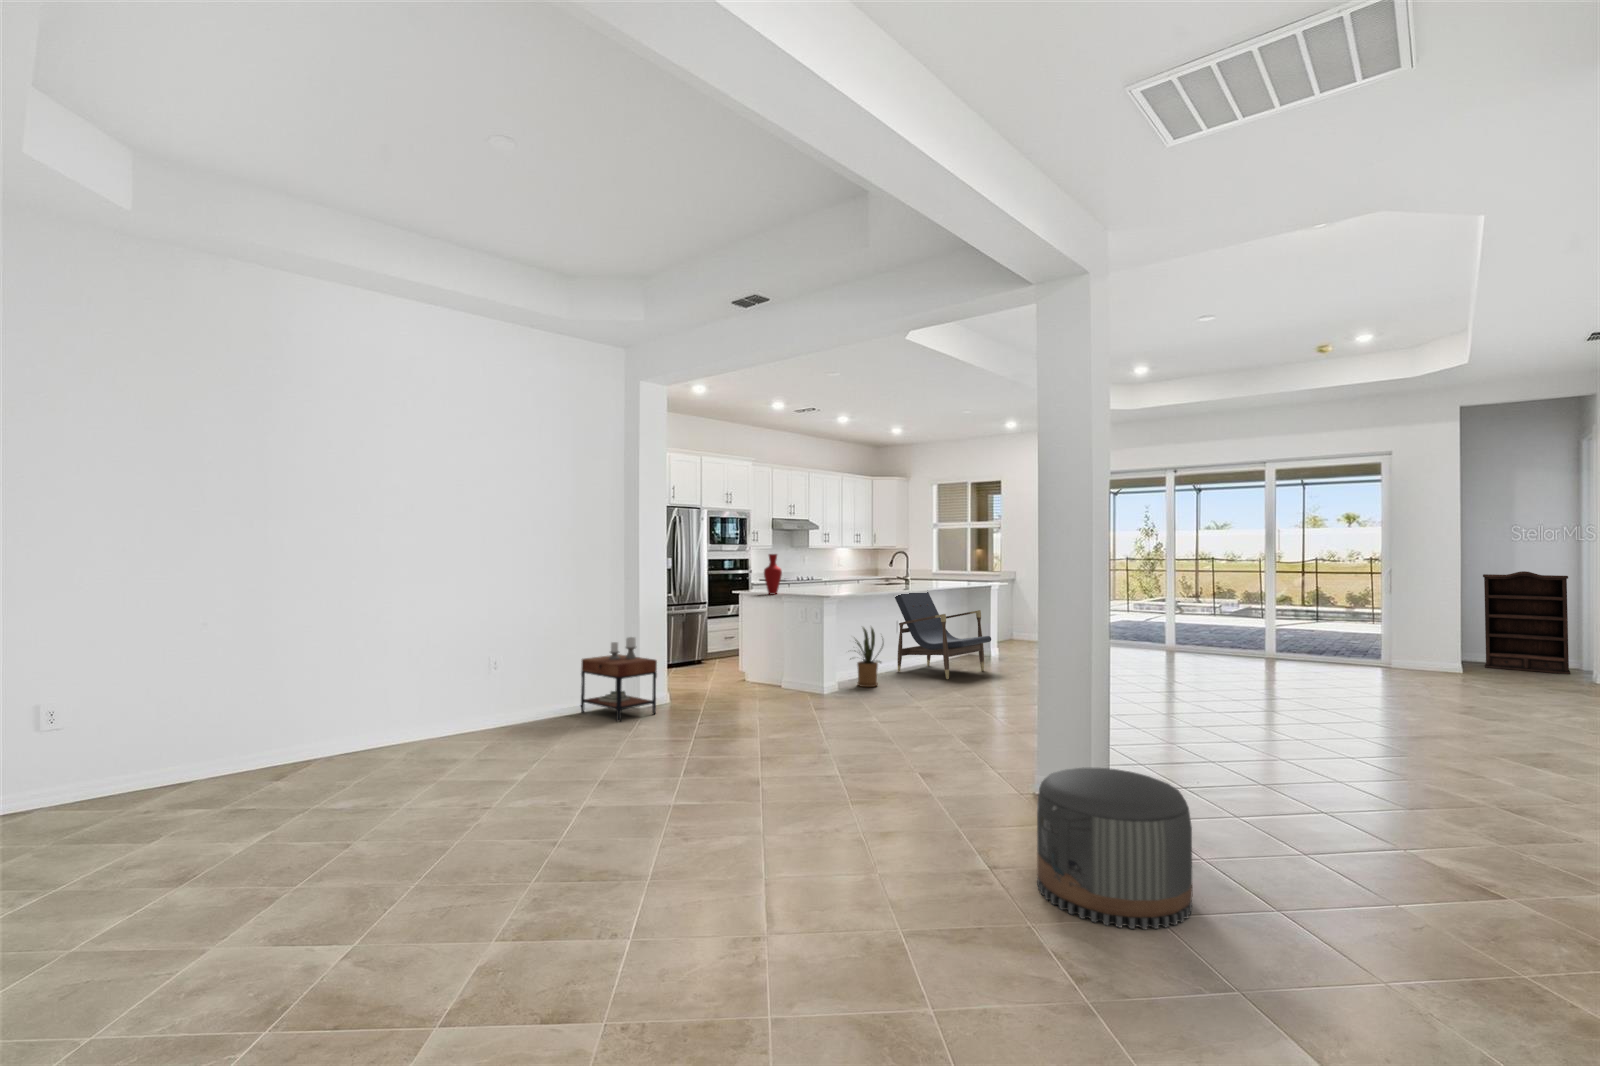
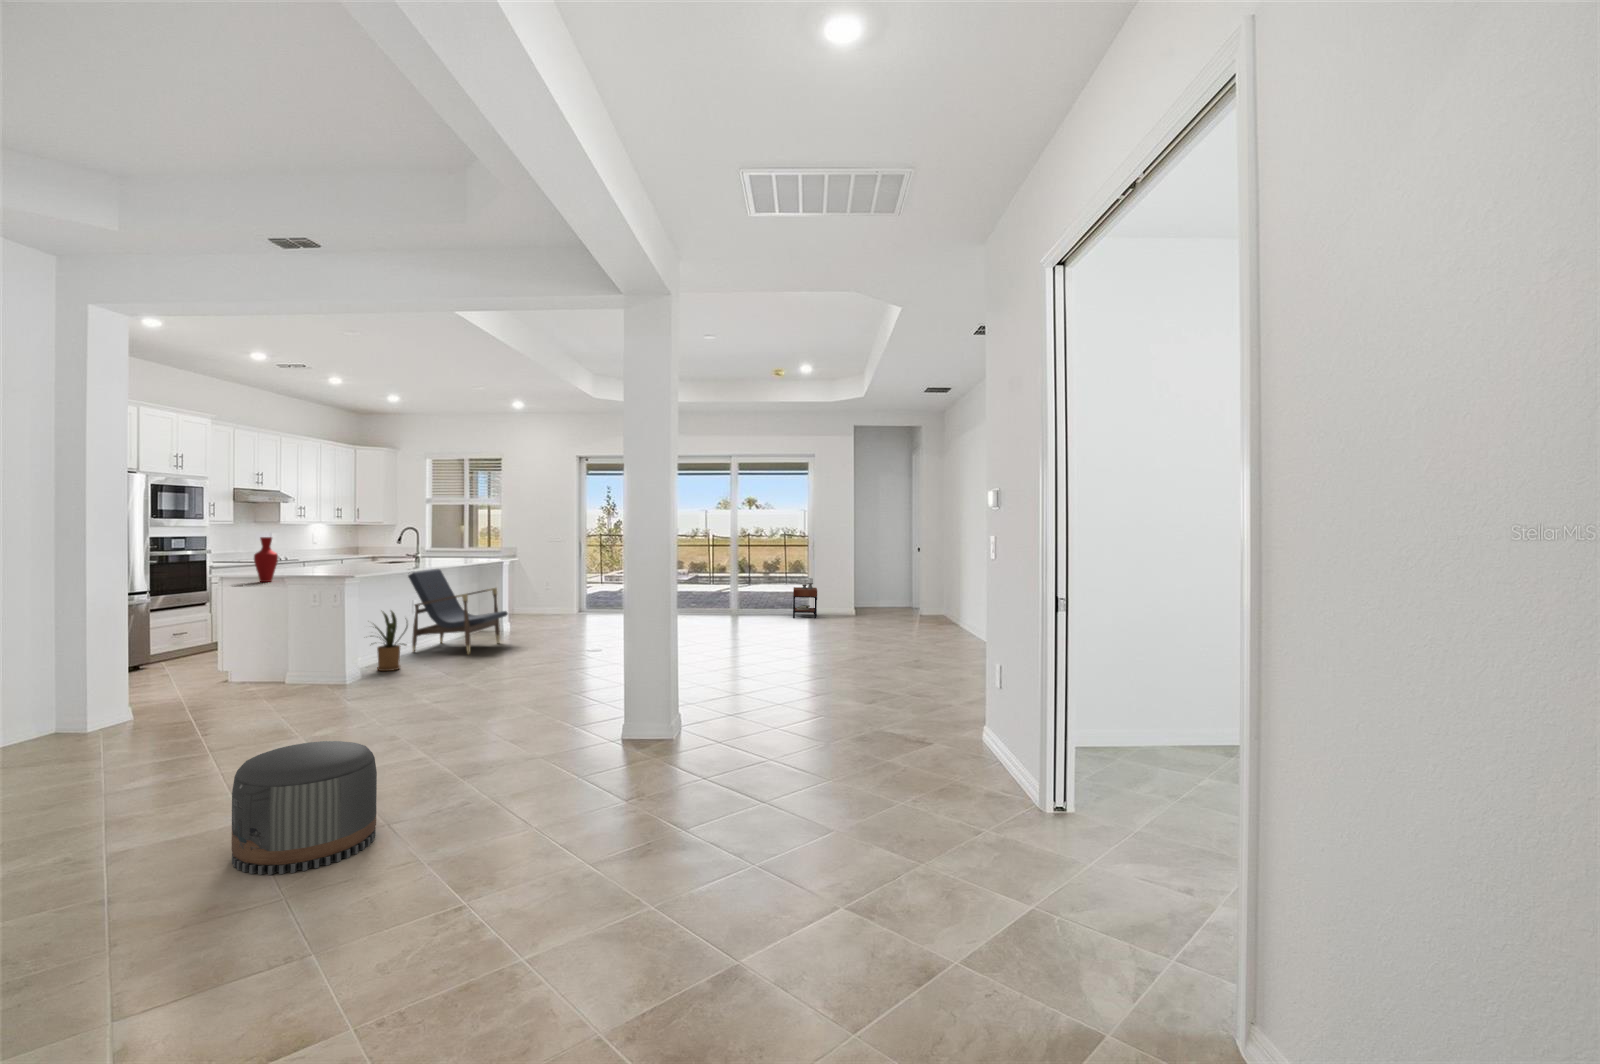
bookshelf: present [1483,571,1570,674] -> none [837,545,878,610]
side table: present [581,637,657,722] -> present [793,578,817,618]
pouf: present [1037,768,1193,929] -> present [232,741,377,875]

